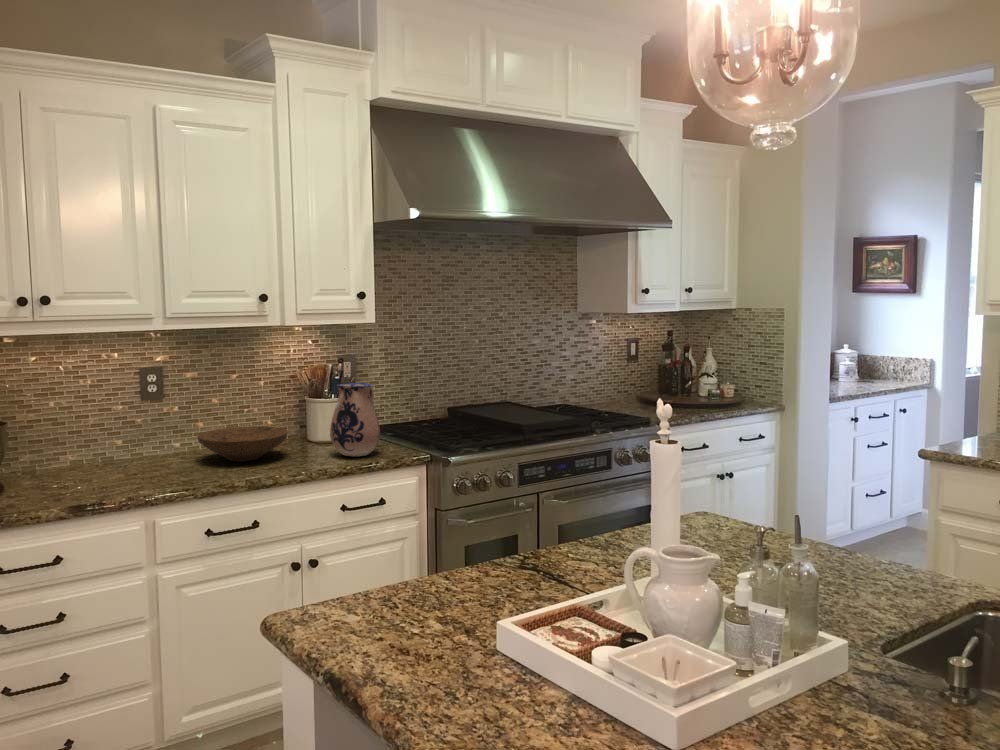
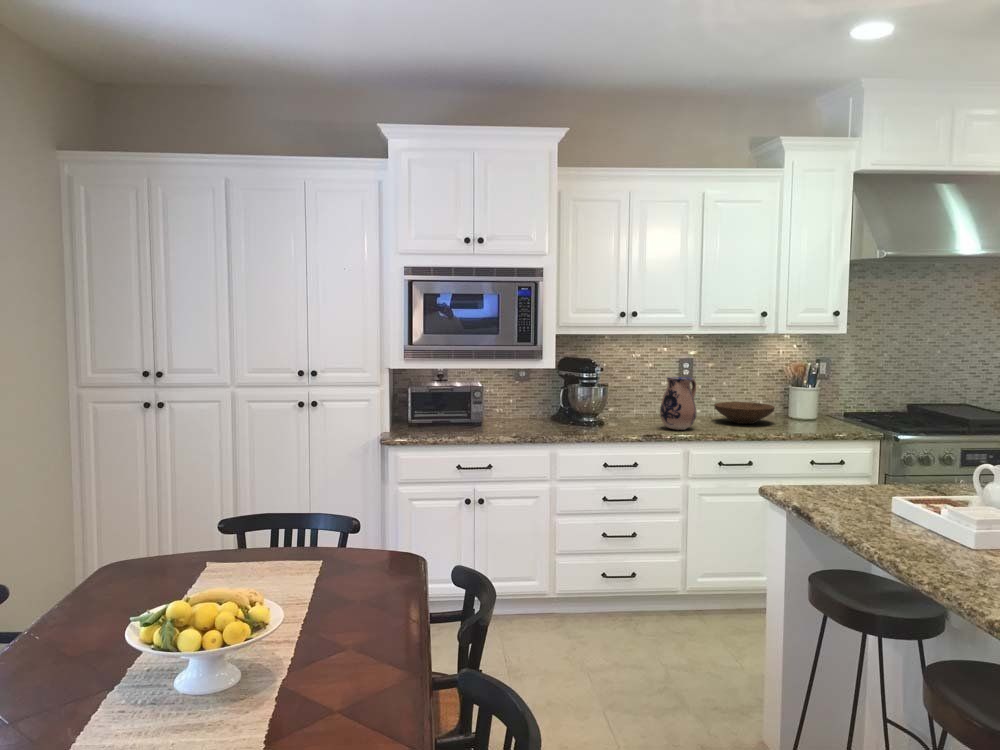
ceramic pitcher: present [330,383,380,457] -> present [660,377,697,430]

